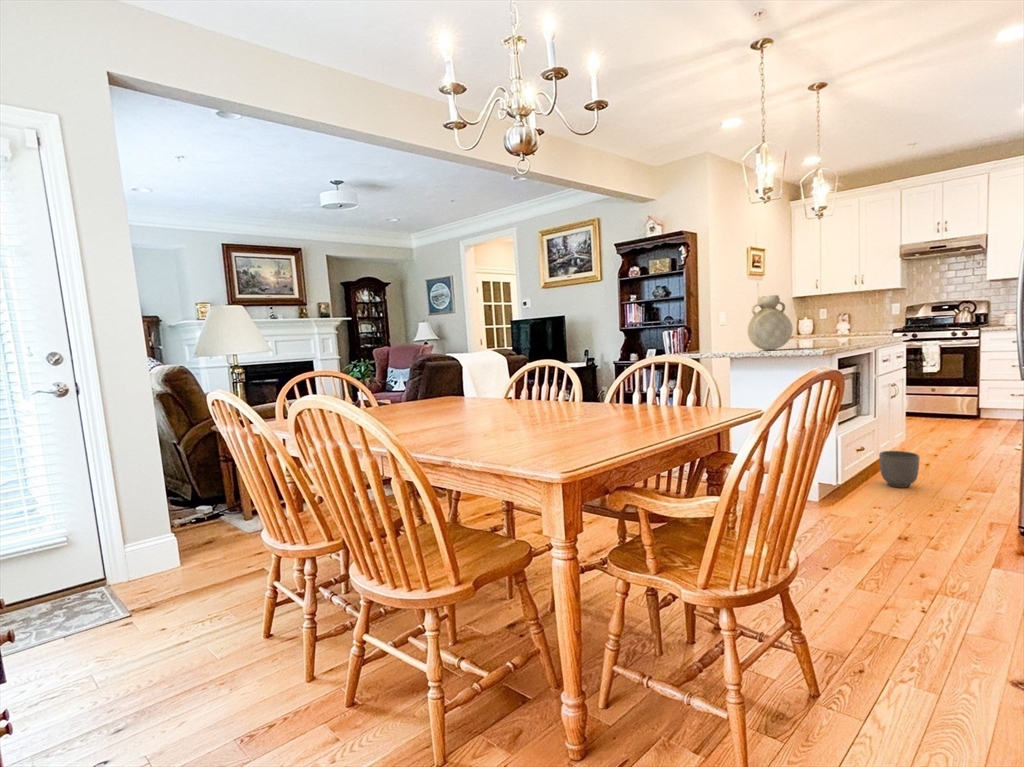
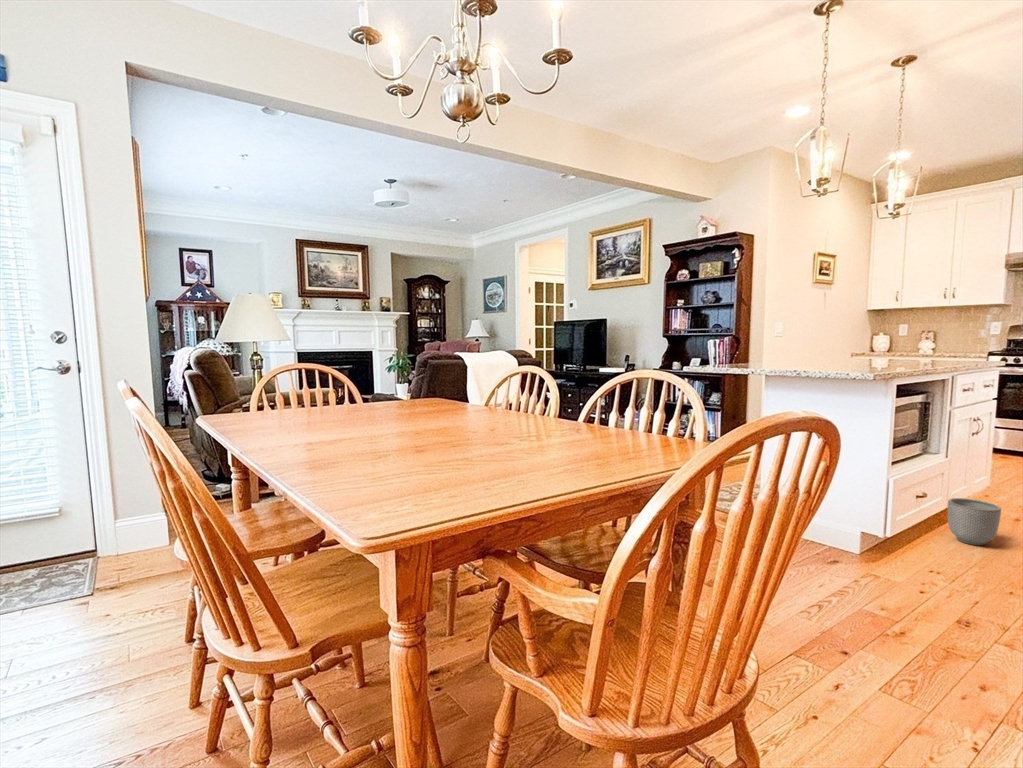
vase: present [748,295,792,350] -> none [784,304,840,369]

